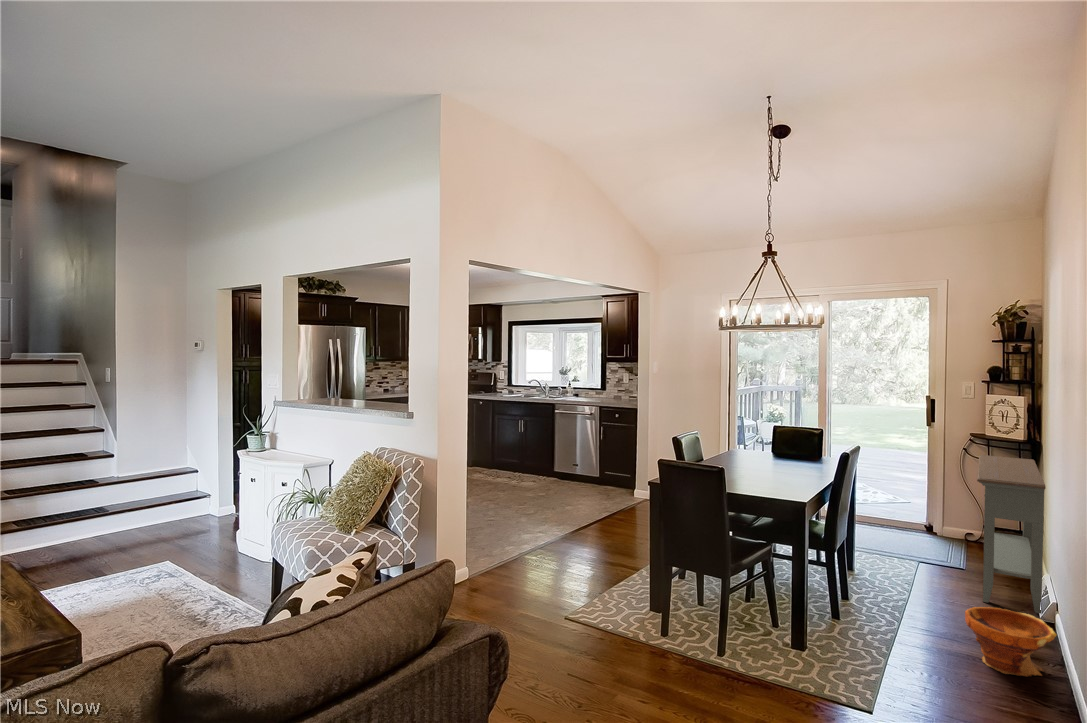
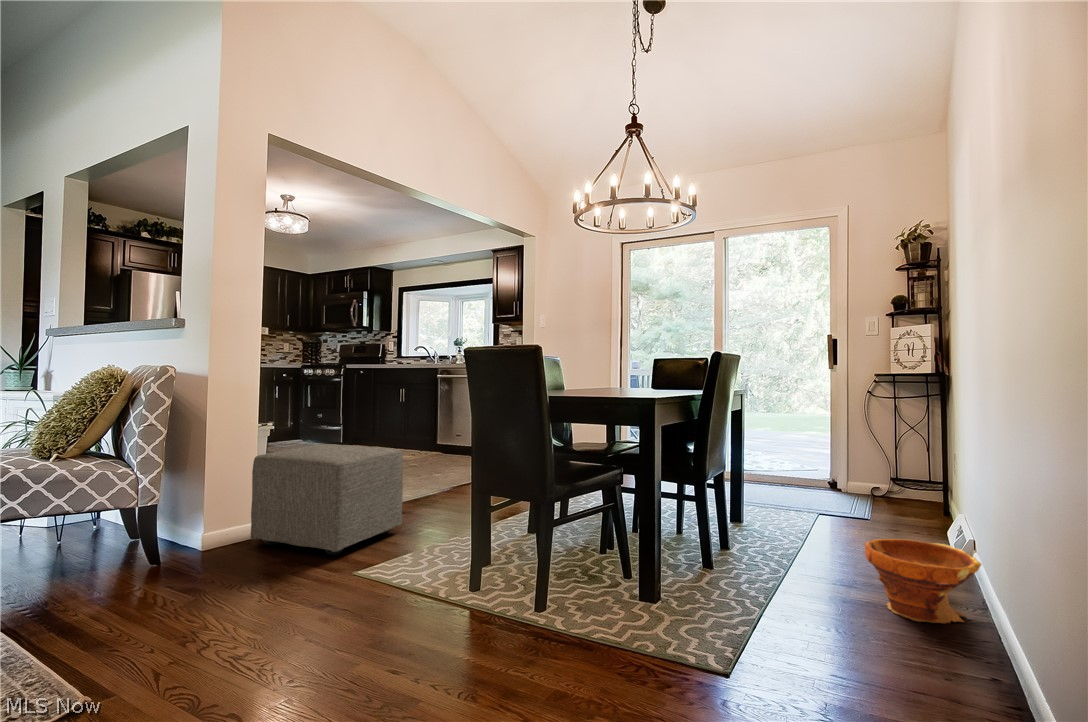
console table: present [977,455,1046,614] -> none [880,391,959,558]
ottoman: none [477,506,581,600] -> present [251,444,403,555]

